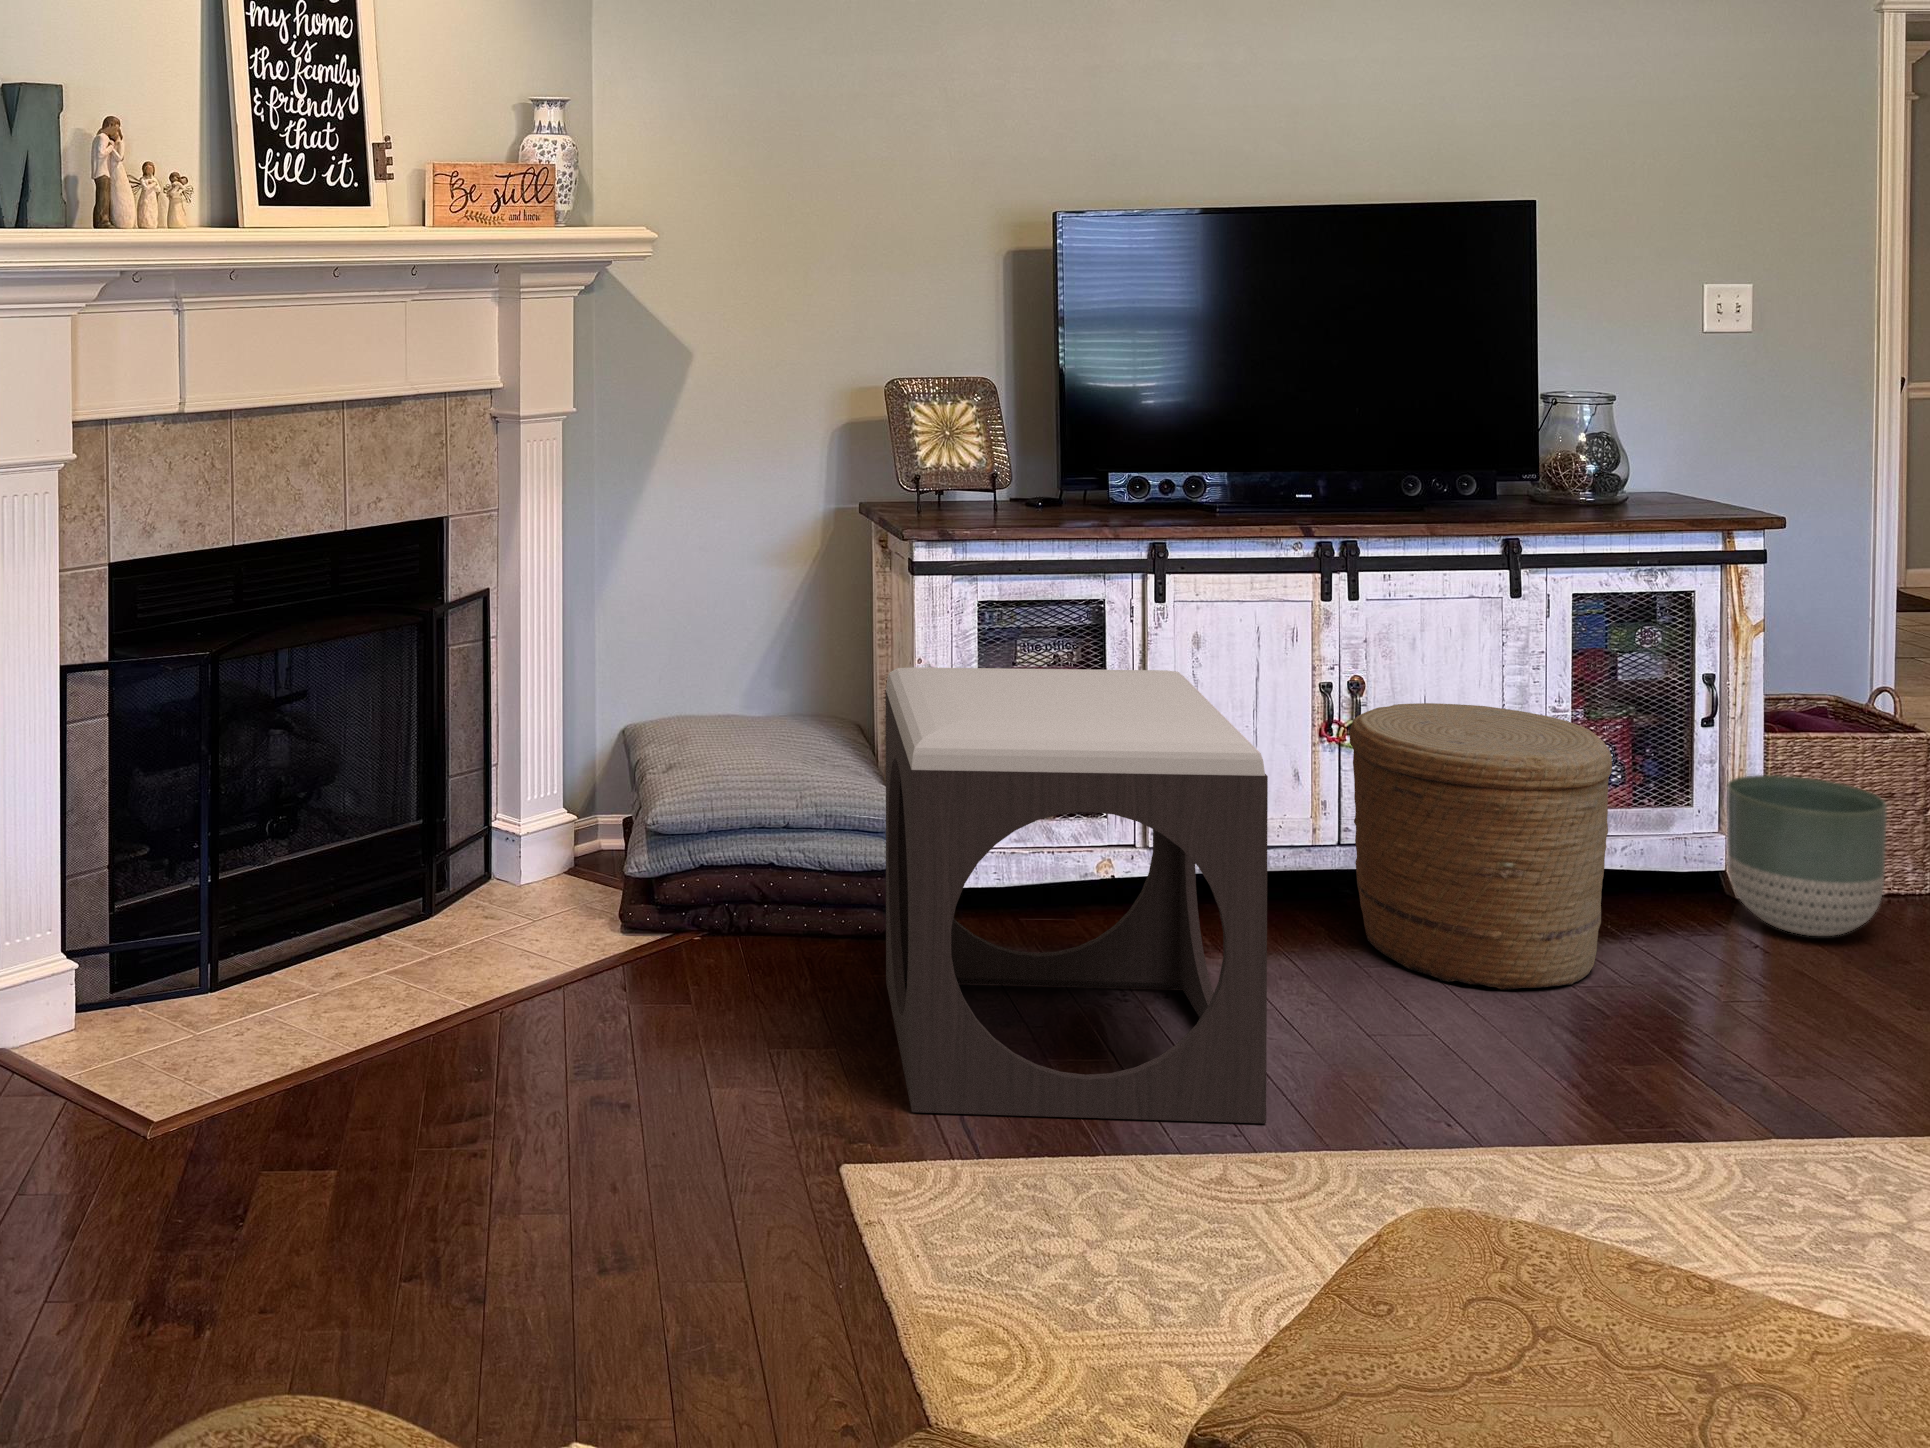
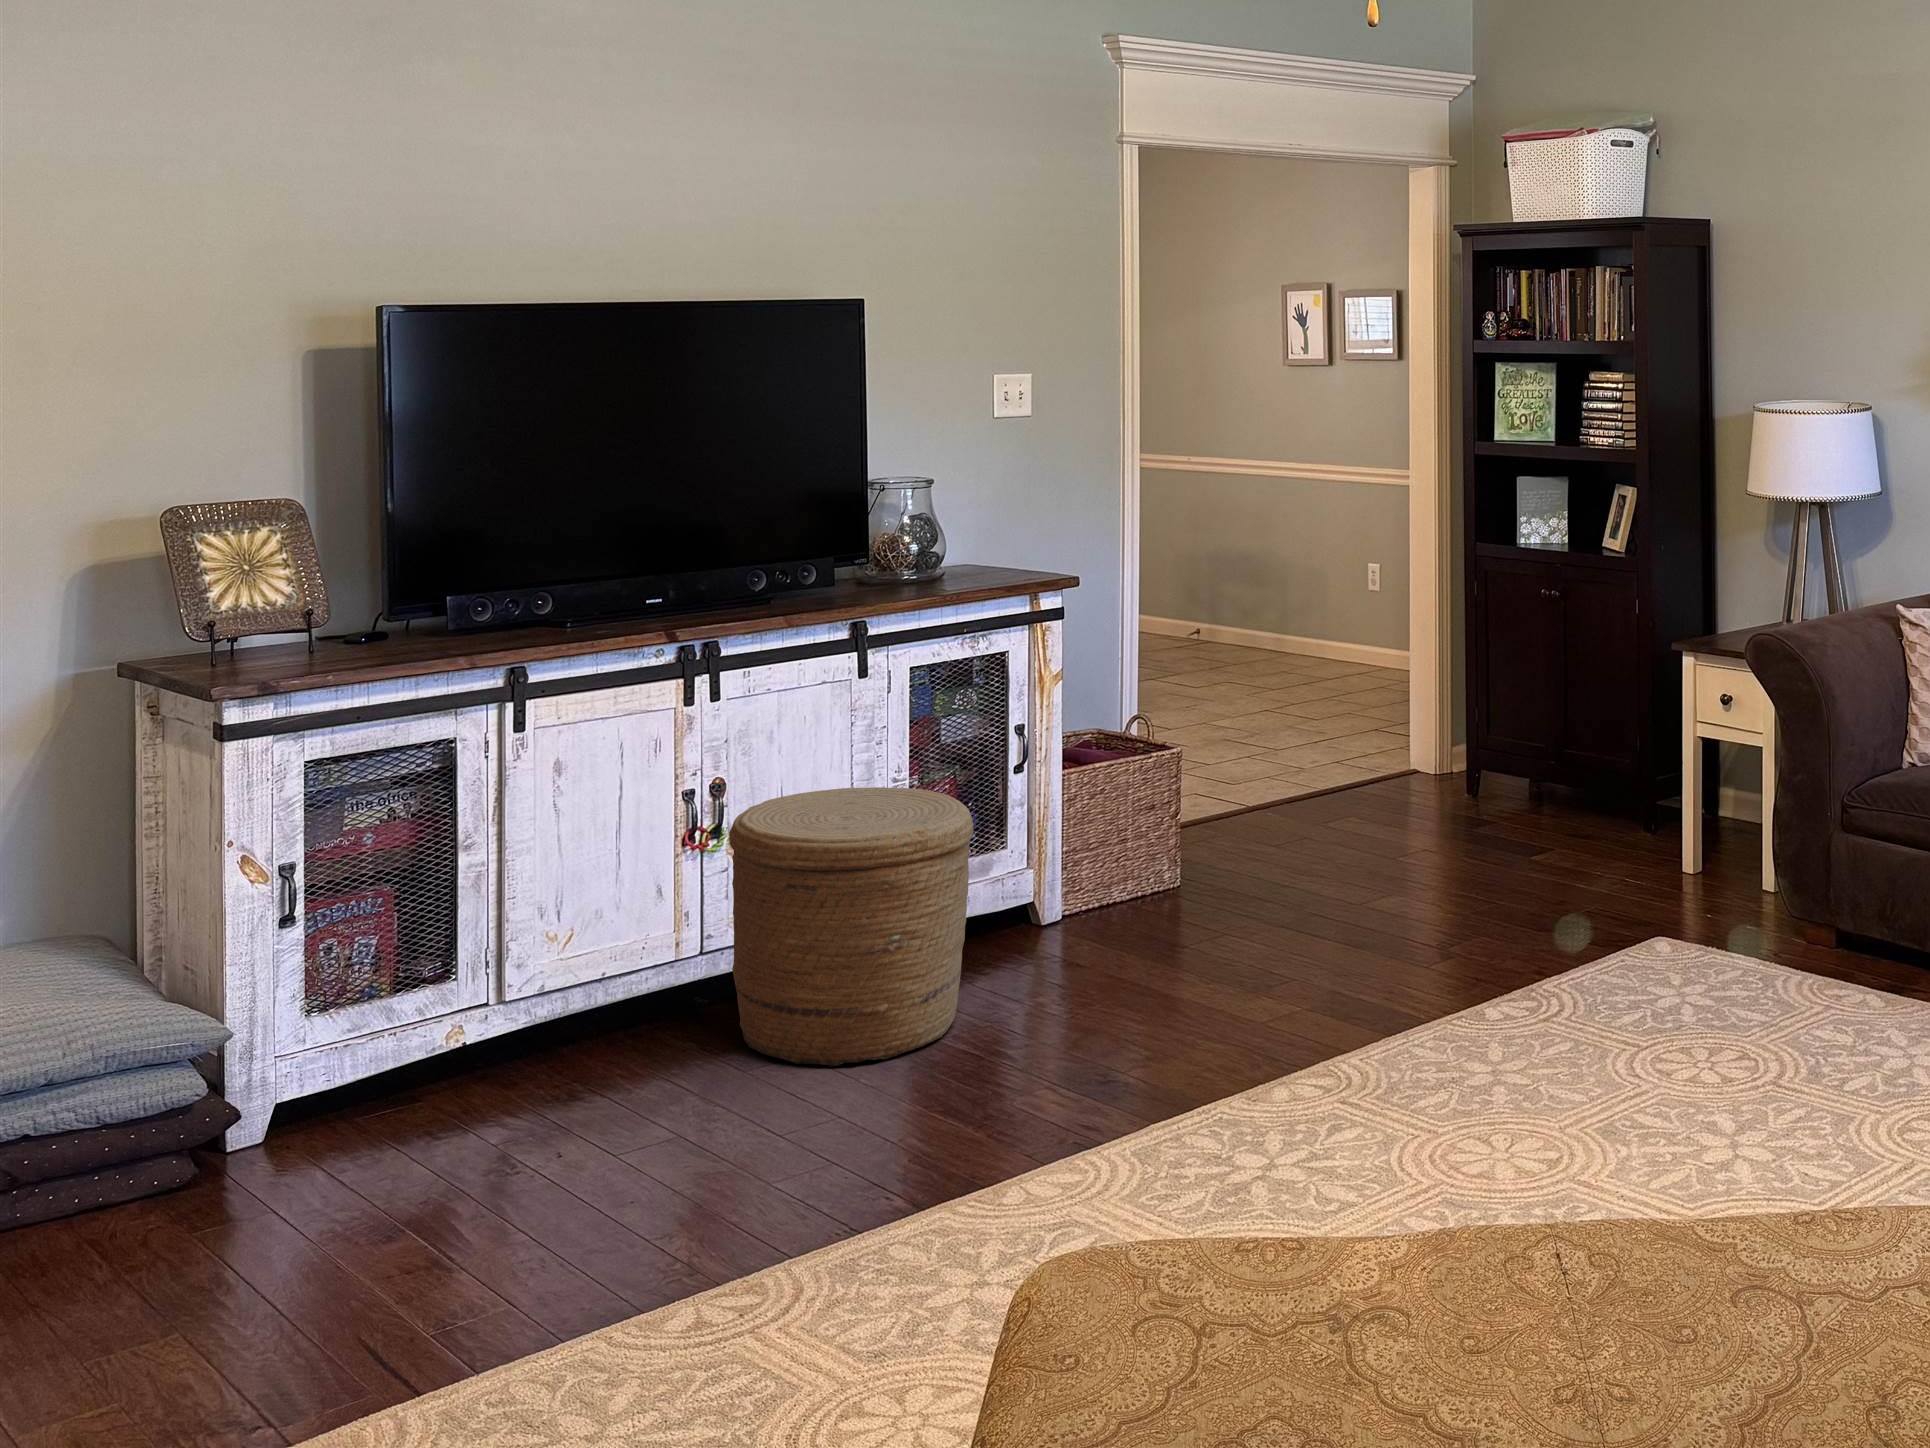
footstool: present [886,667,1268,1123] -> none [216,805,734,1387]
planter: present [1727,775,1887,936] -> none [1038,805,1158,944]

